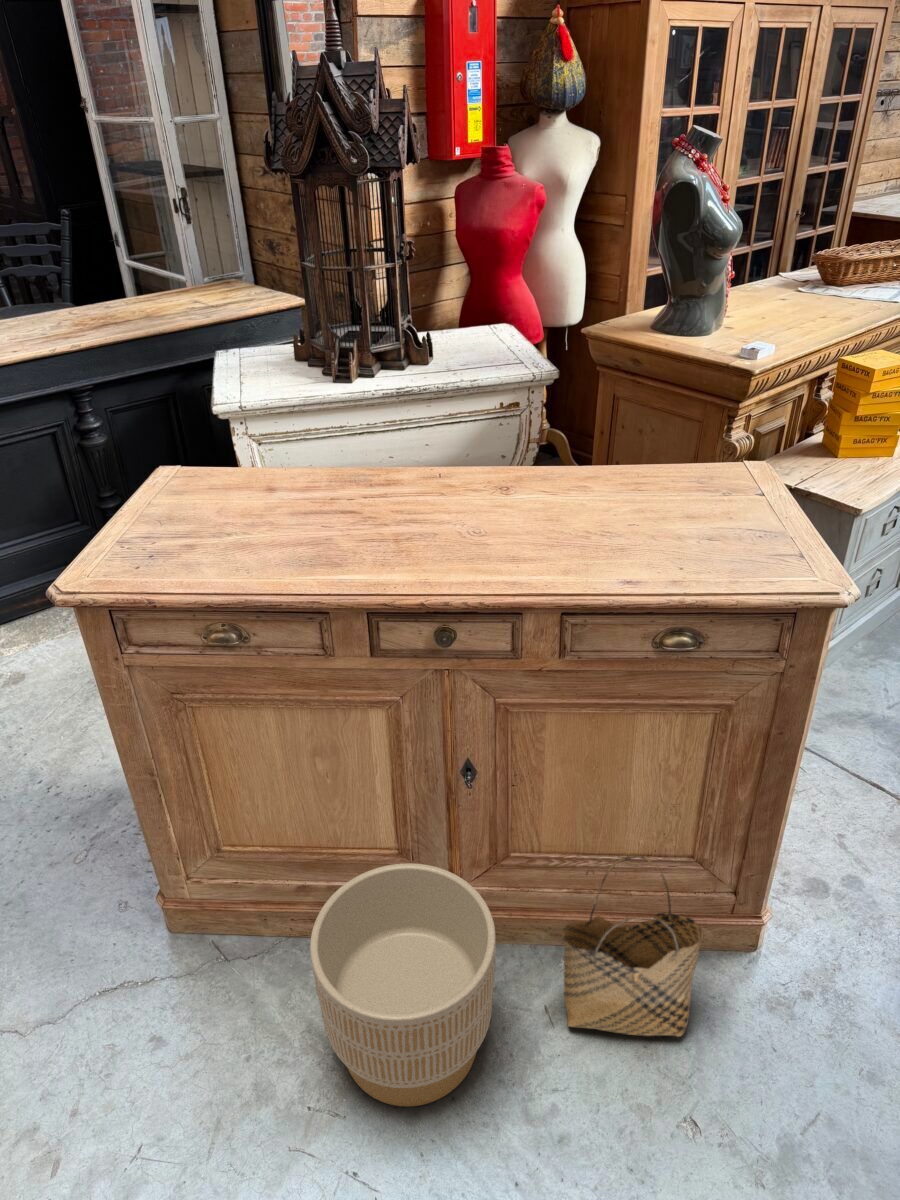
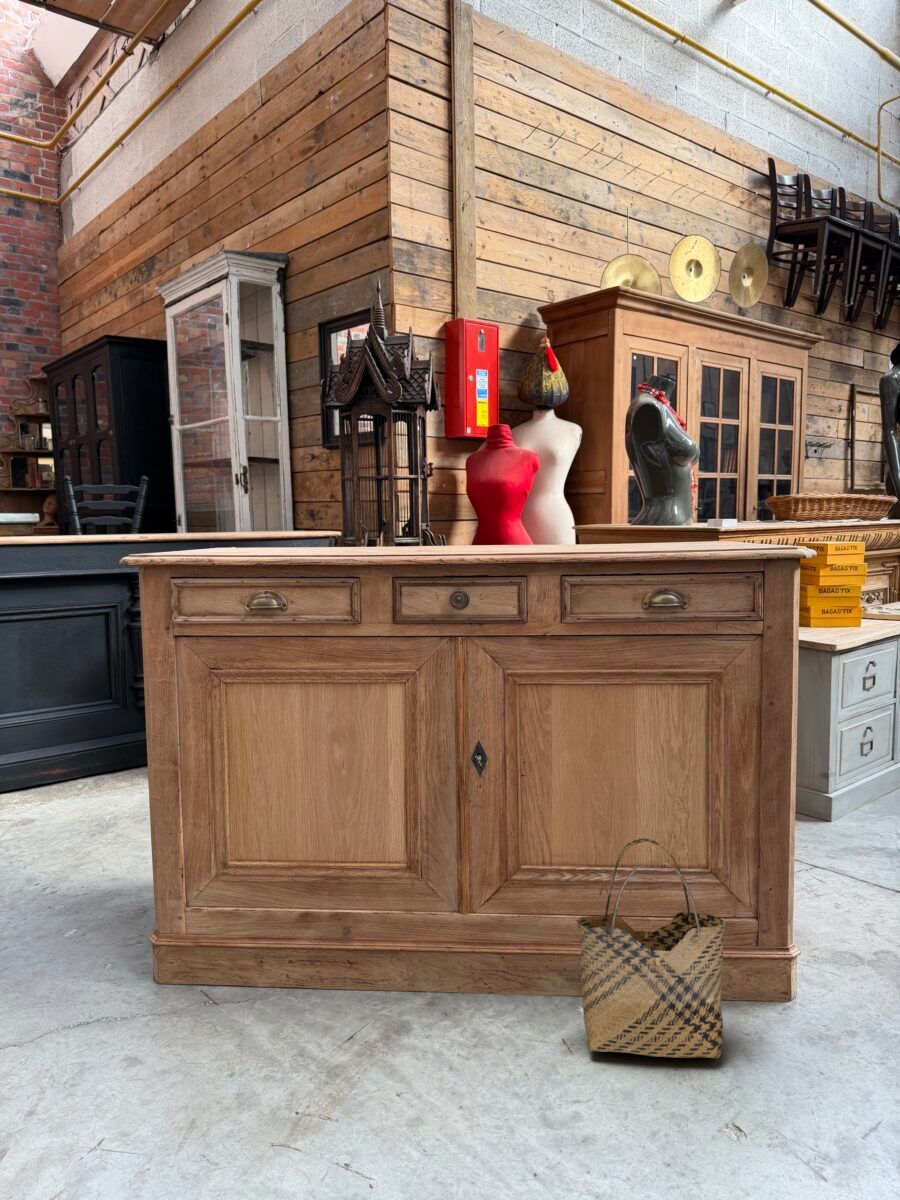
planter: present [310,863,496,1107] -> none [316,858,507,1111]

